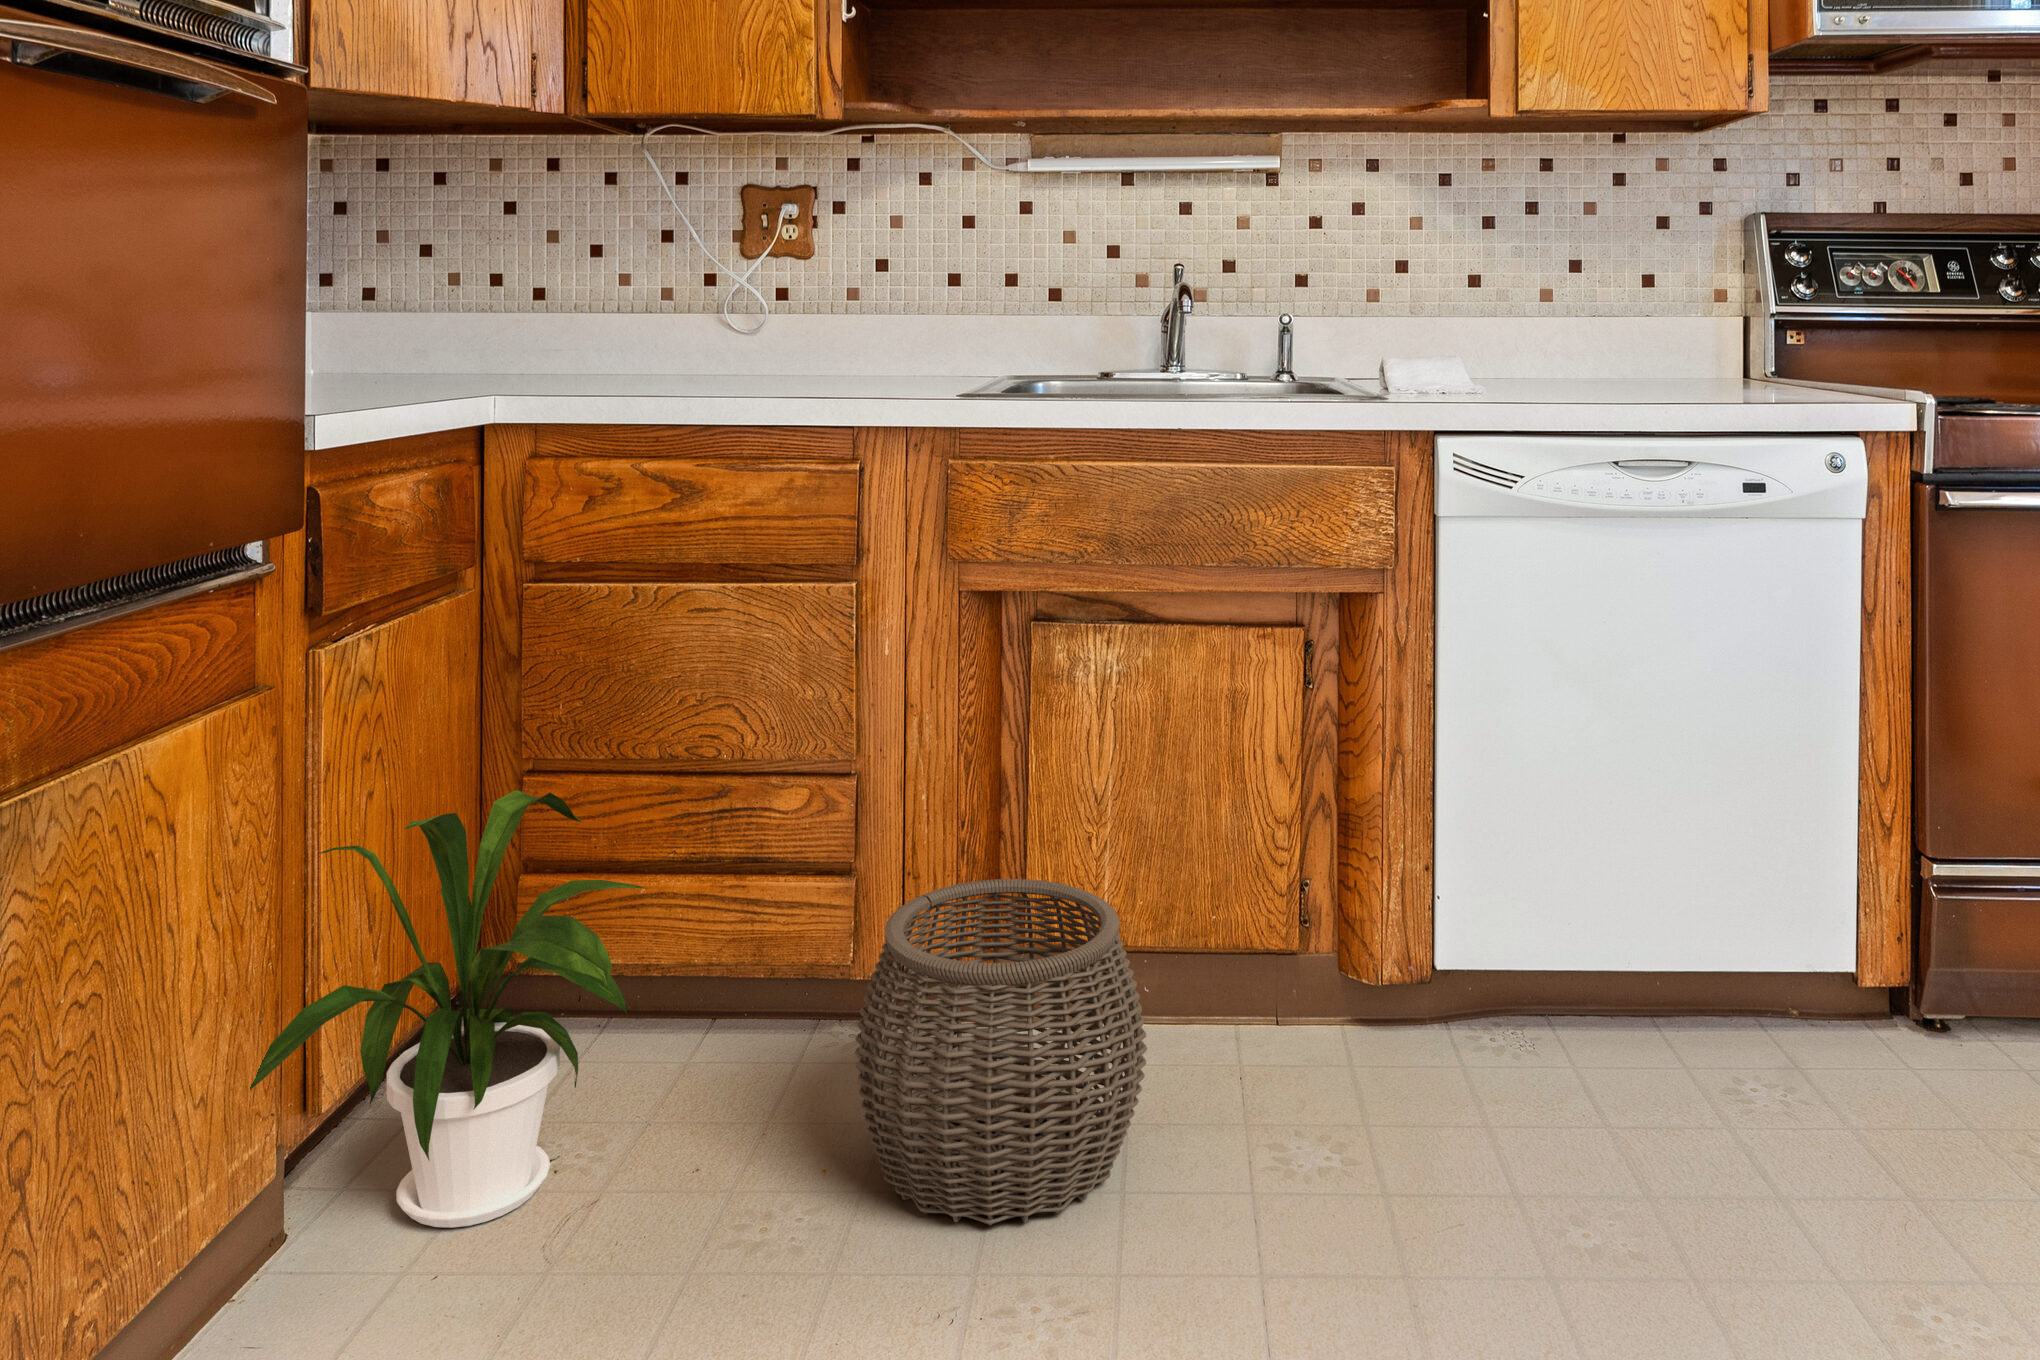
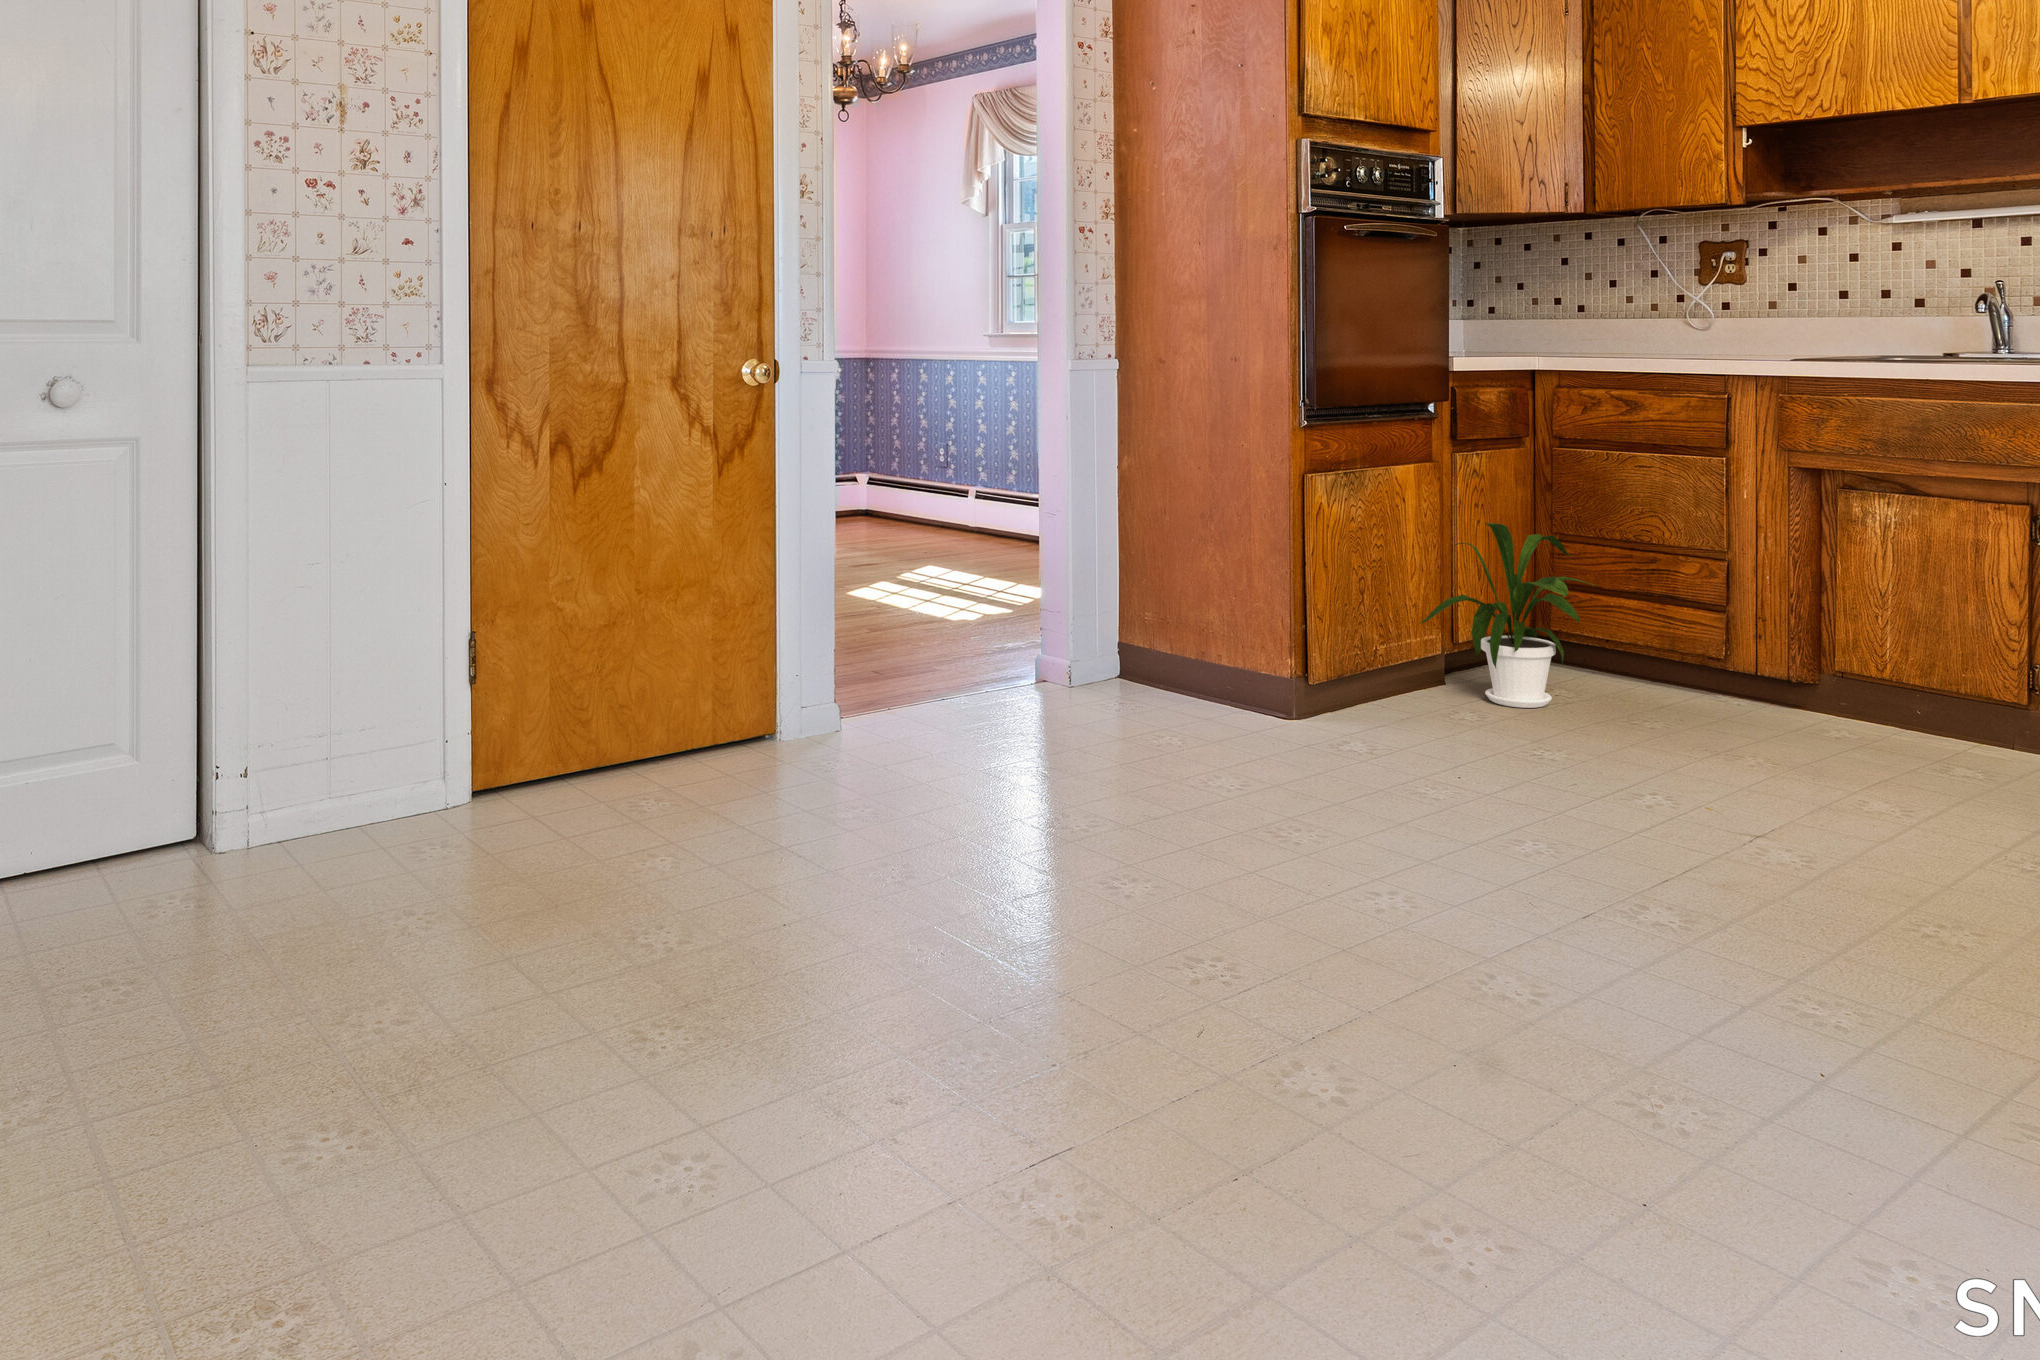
woven basket: present [855,879,1147,1225] -> none [1694,609,1866,758]

